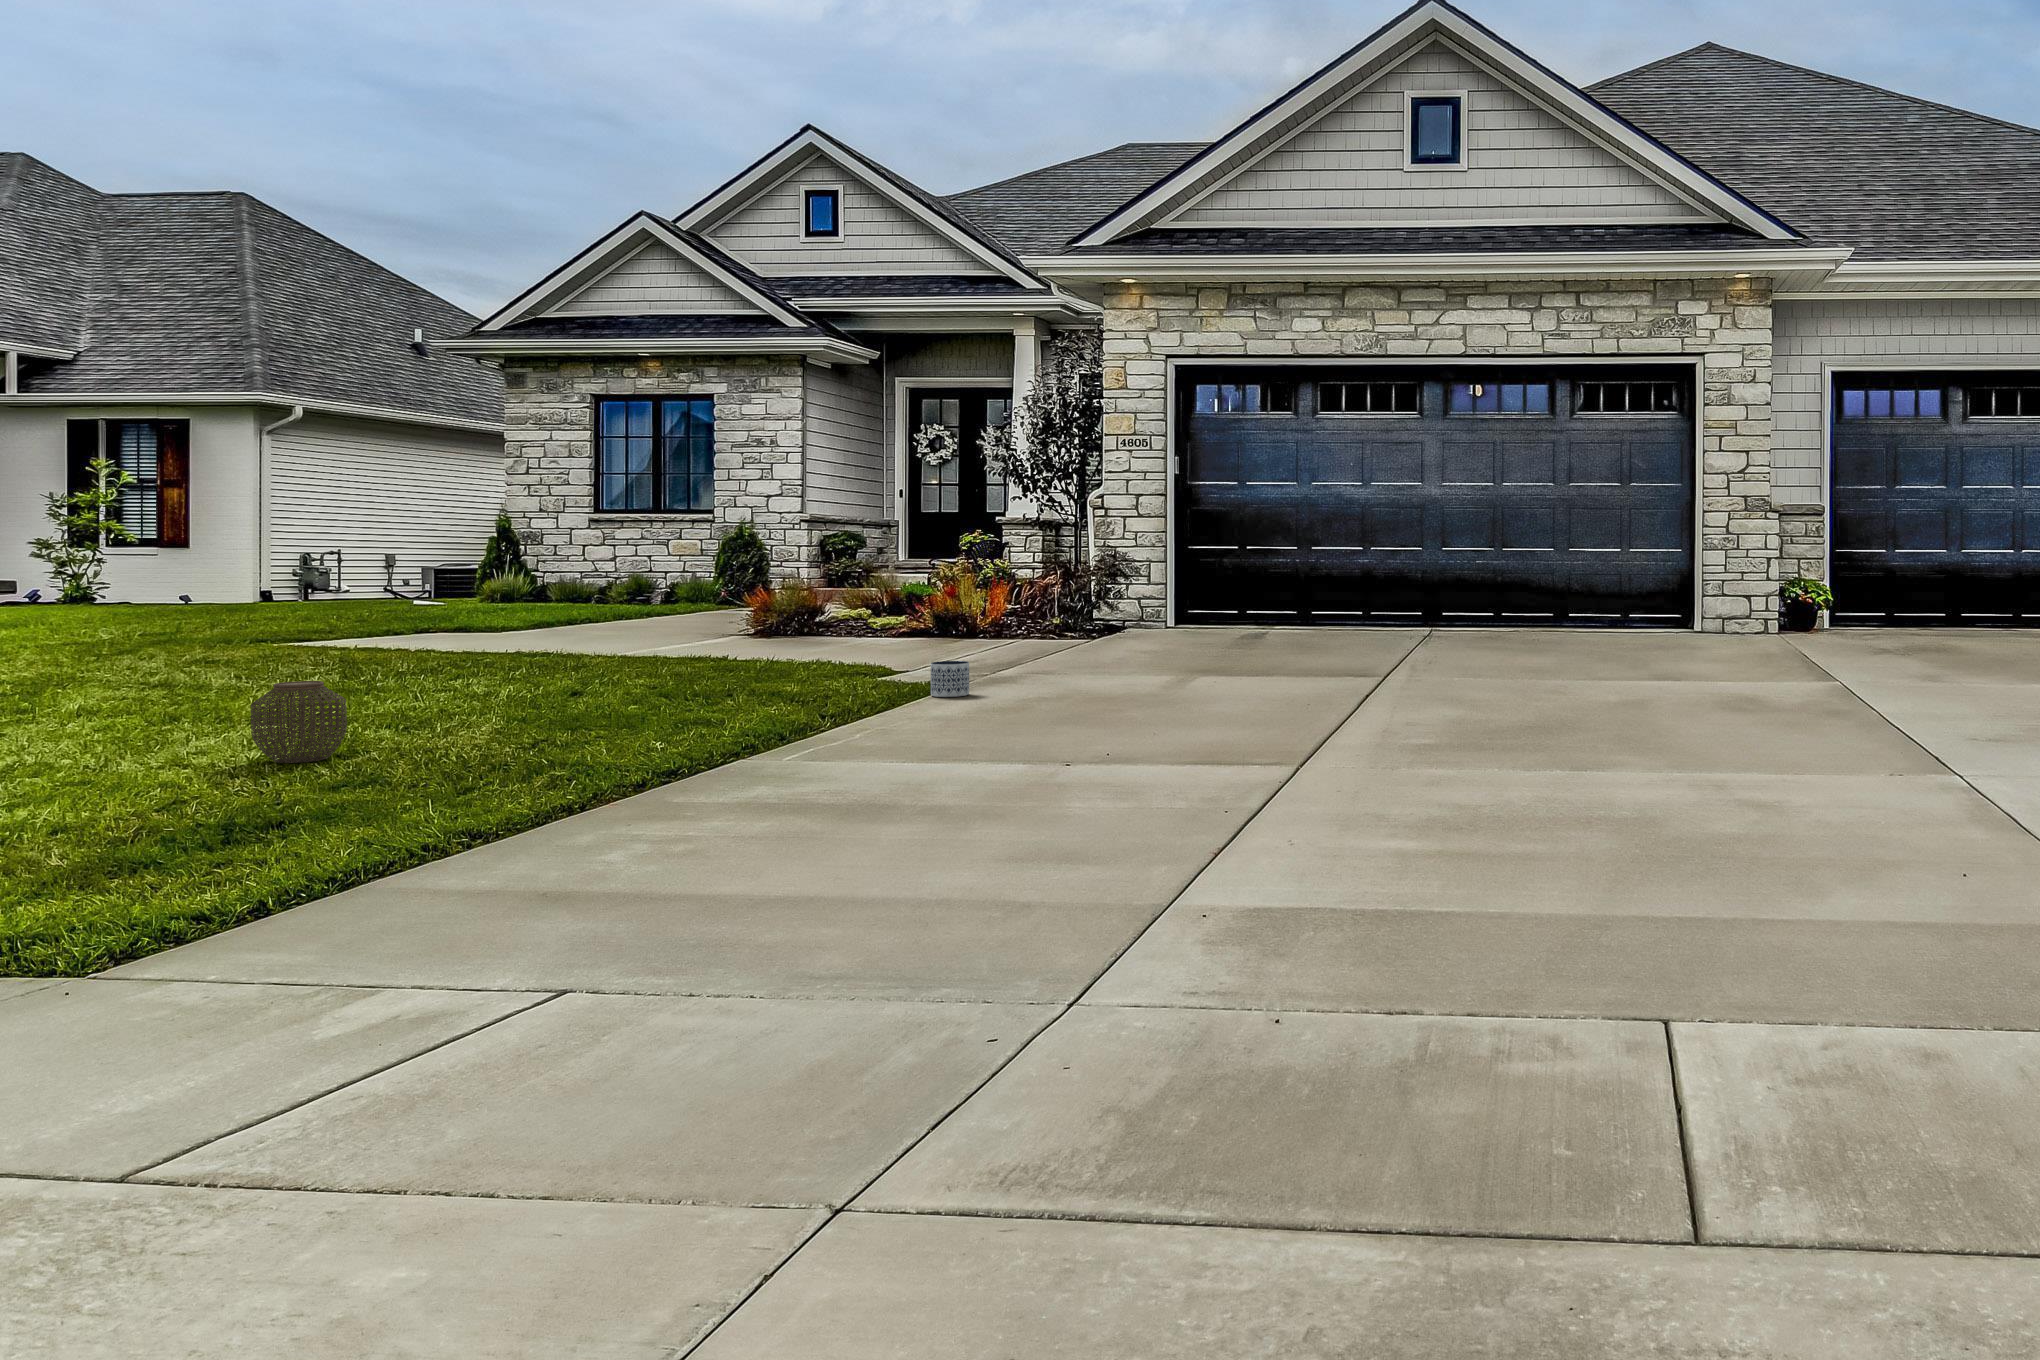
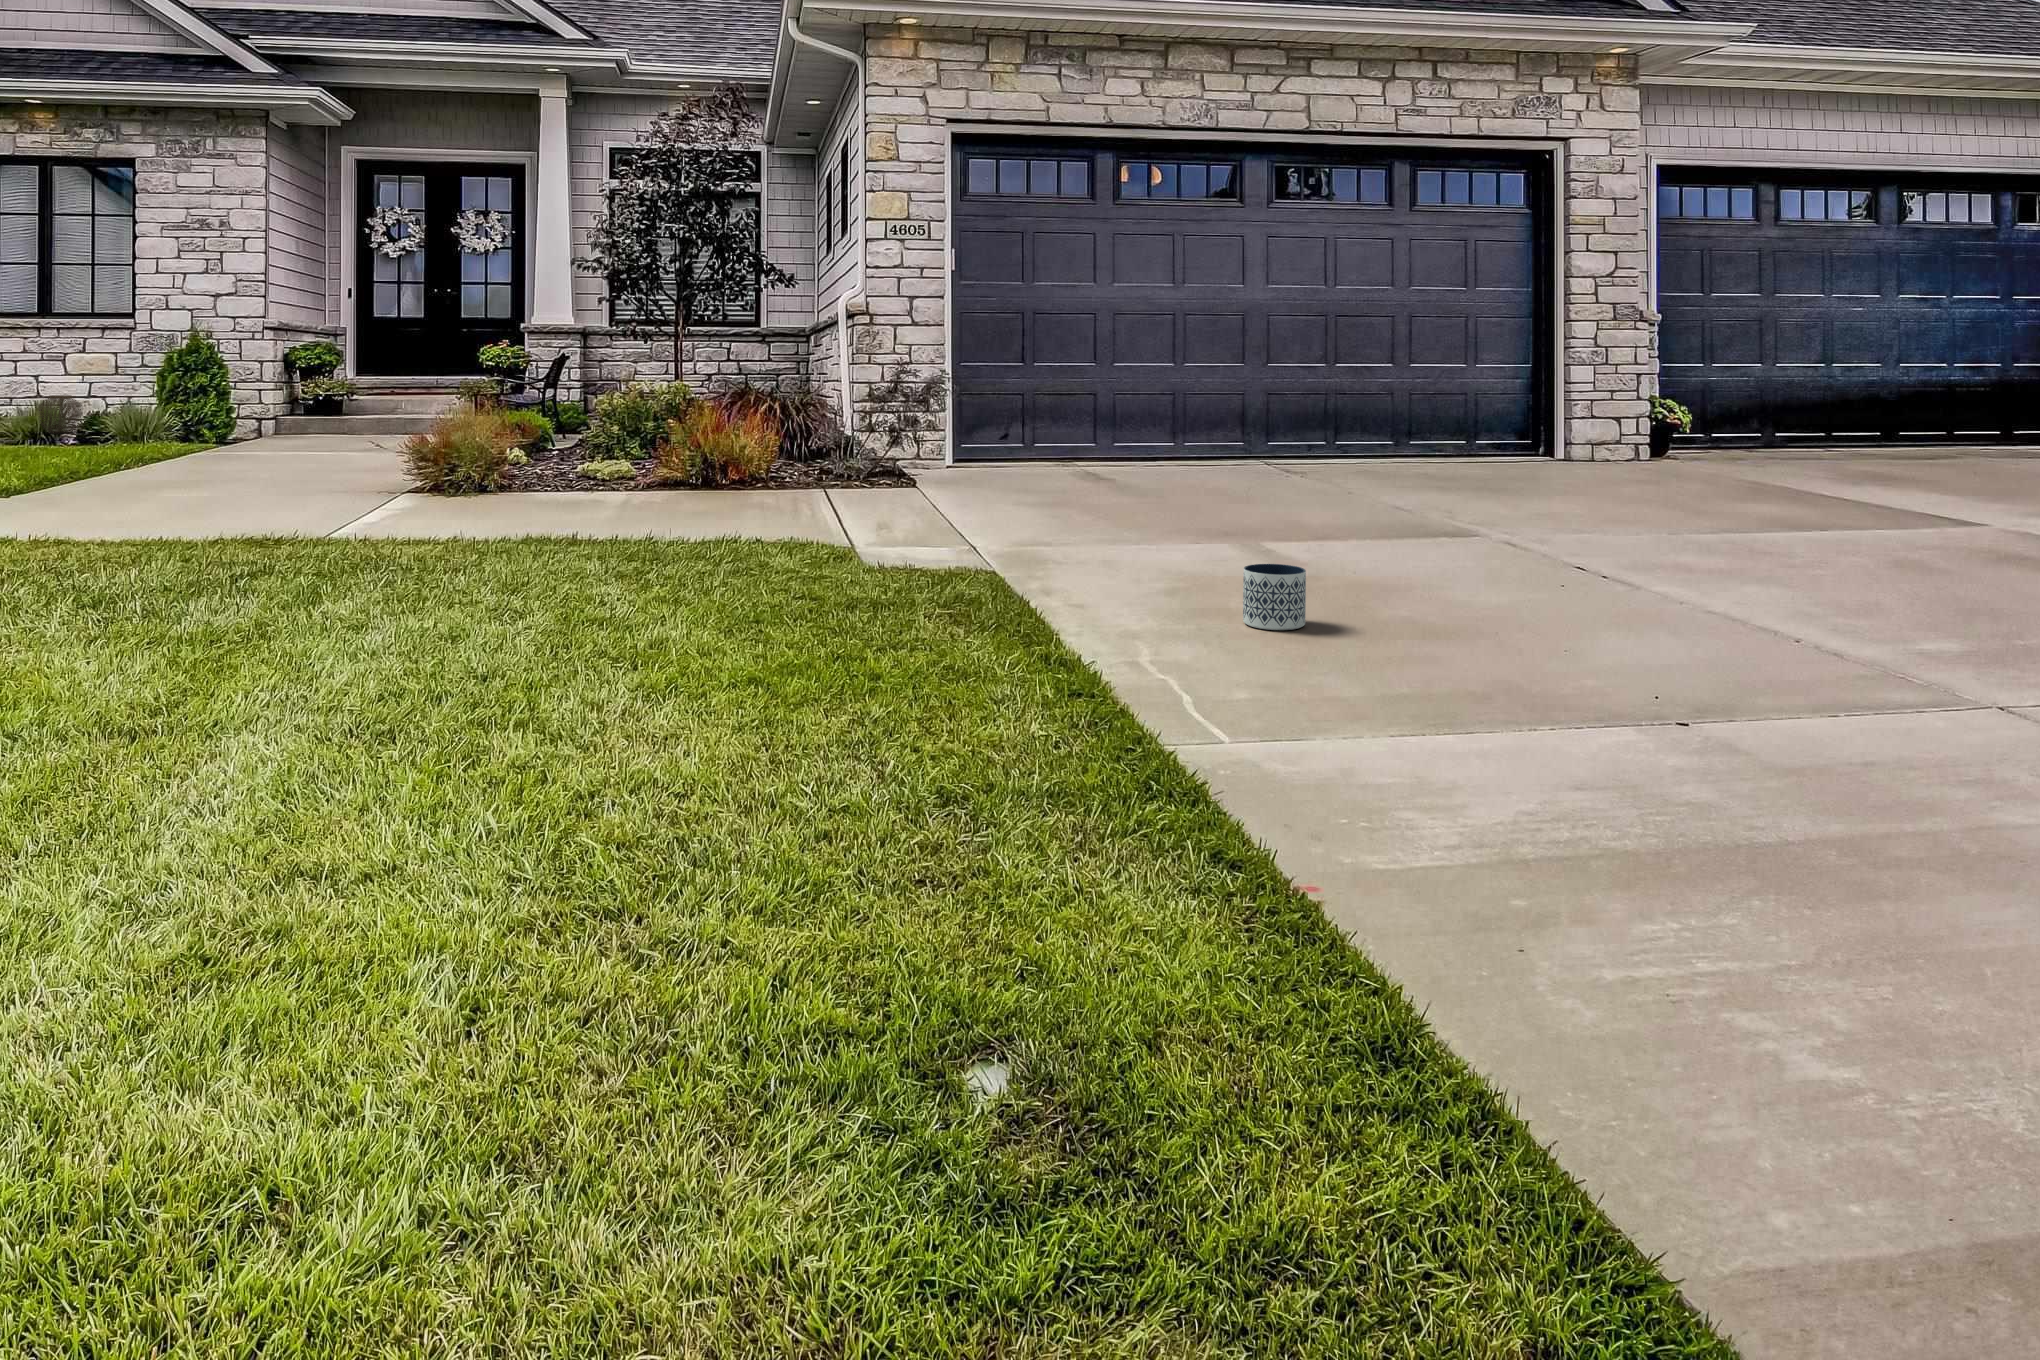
woven basket: present [251,681,347,763] -> present [38,395,82,433]

